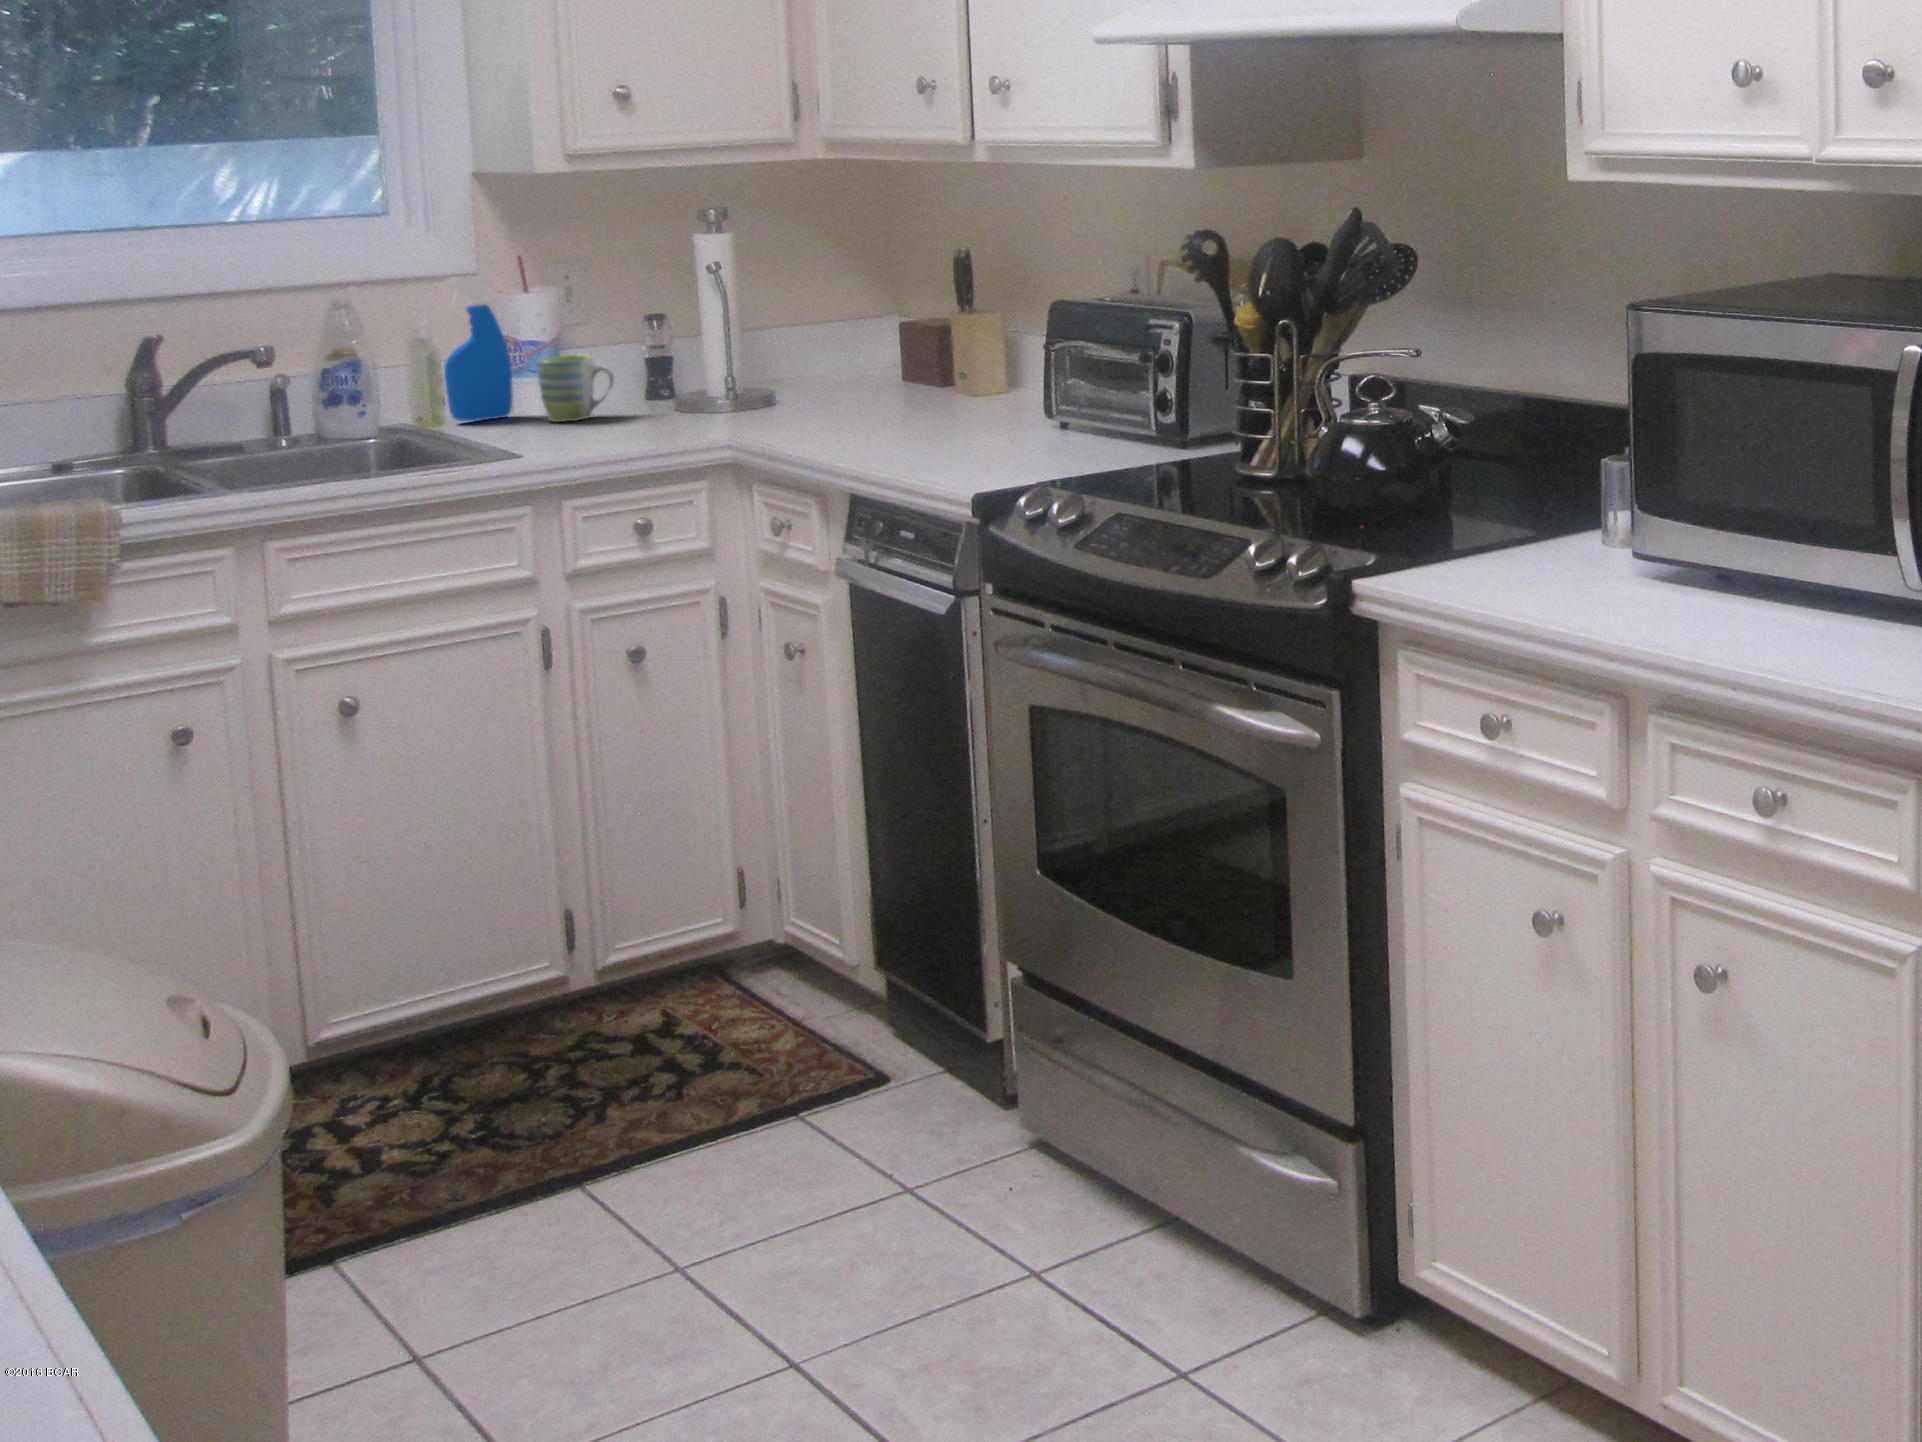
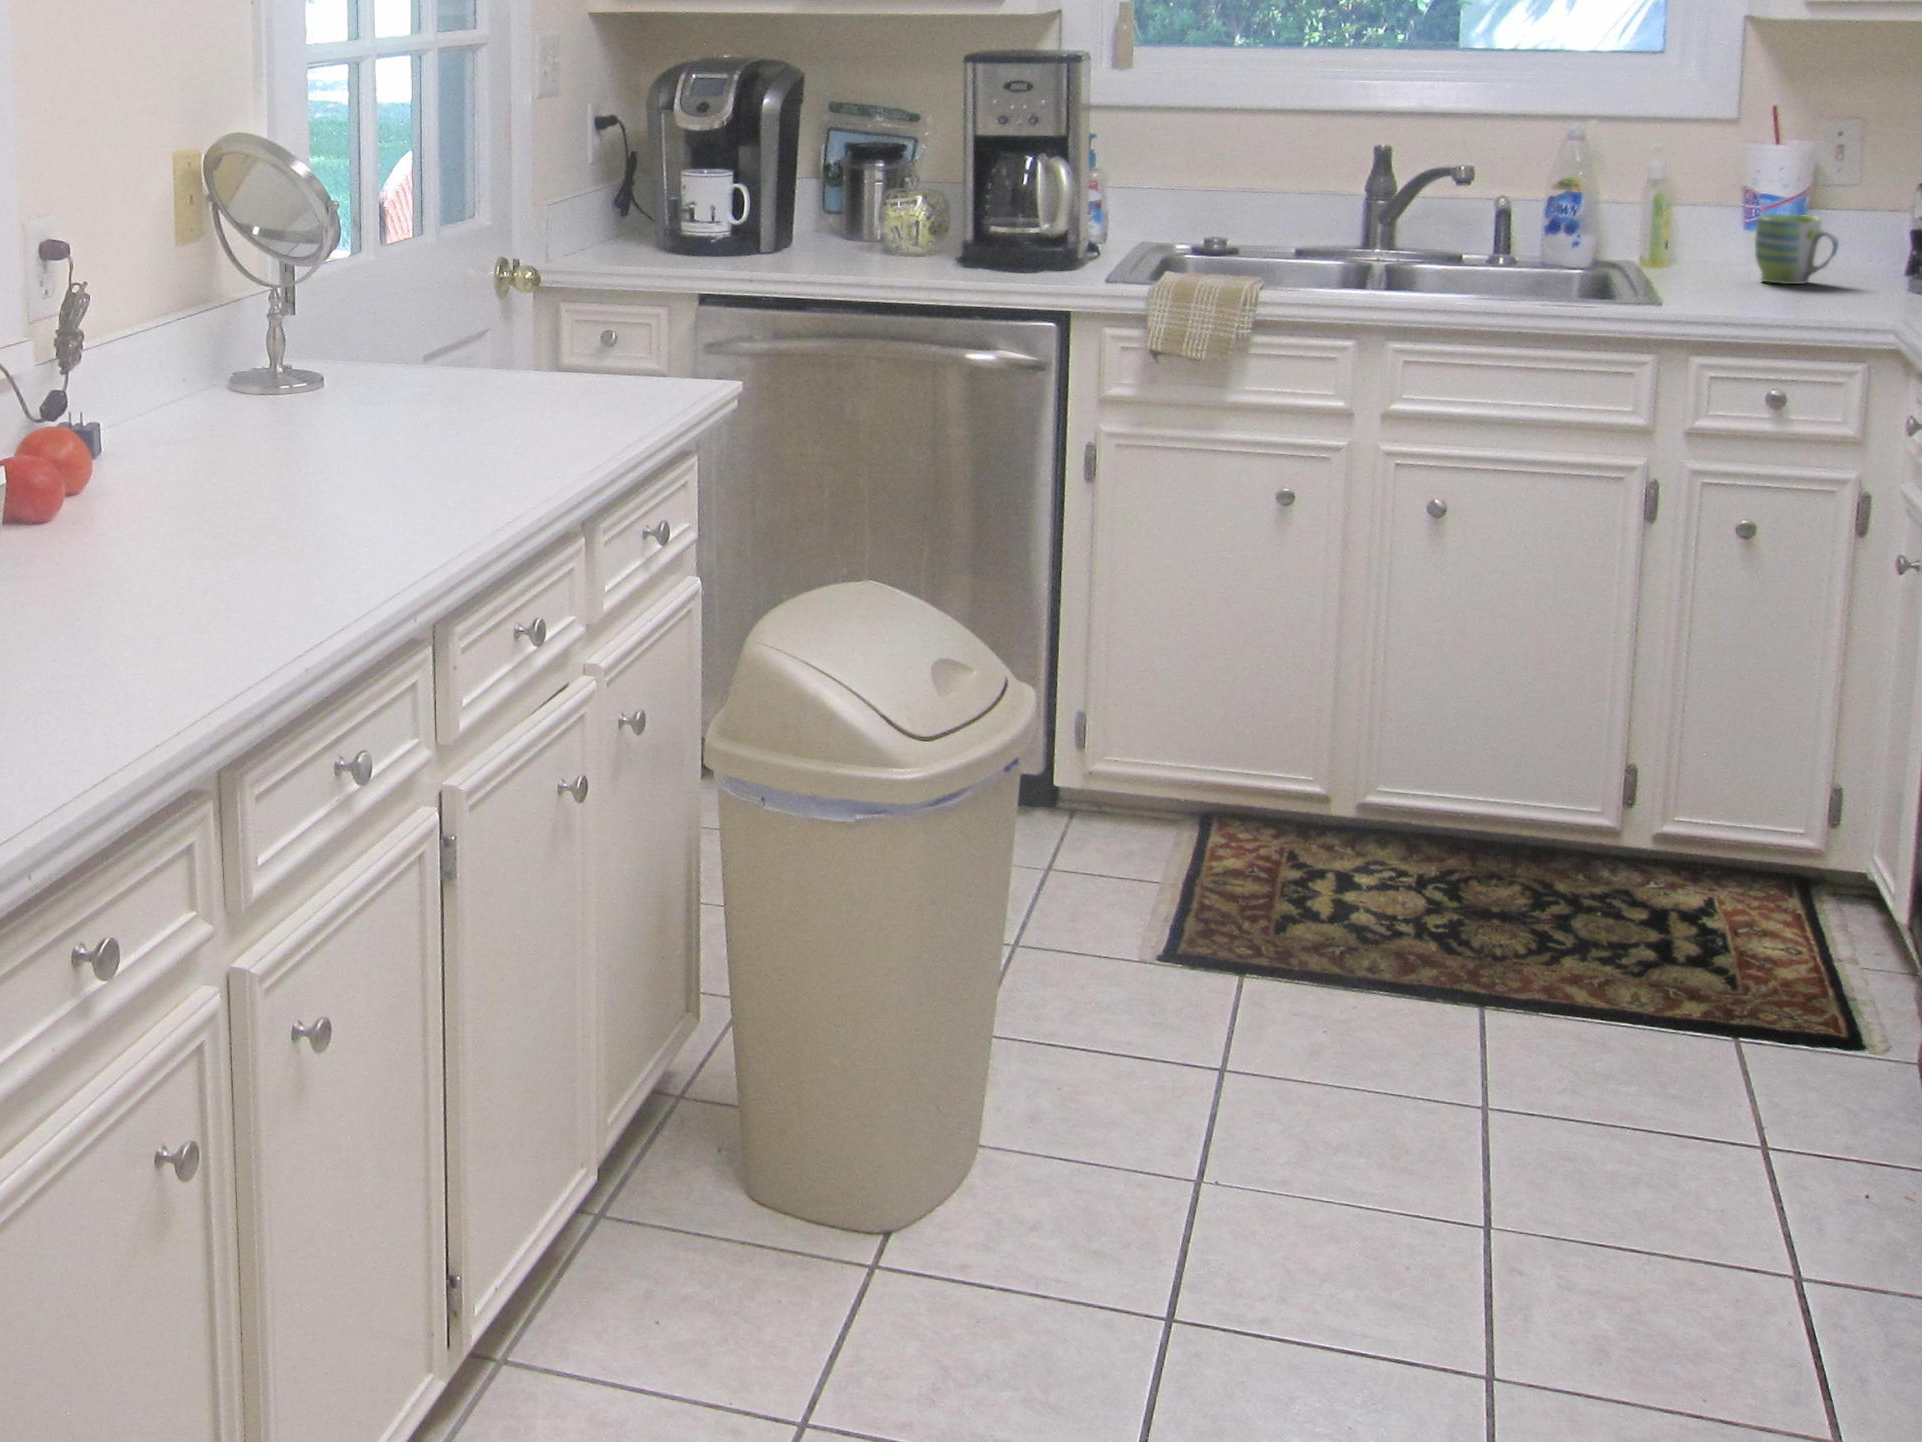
spray bottle: present [444,276,513,421] -> none [1678,123,1753,271]

